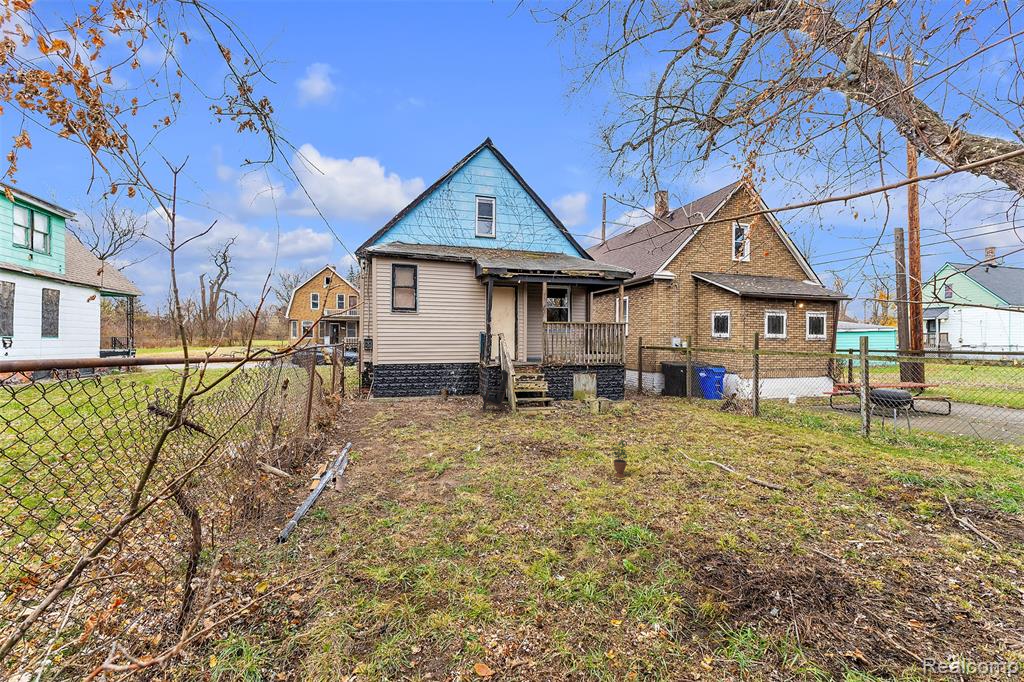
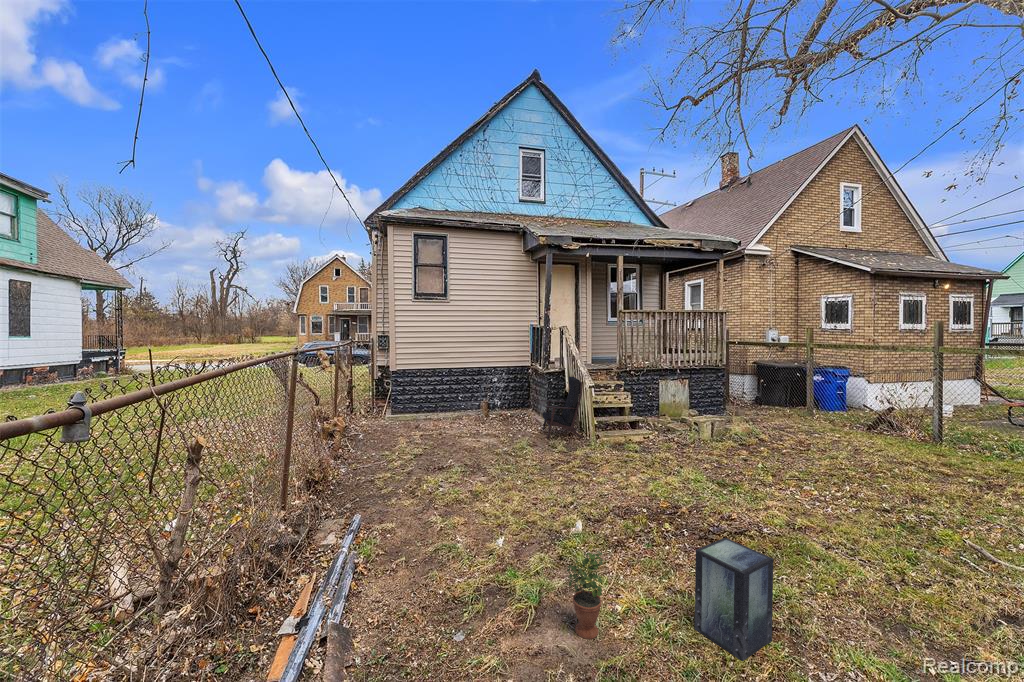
storage box: none [512,436,544,483] -> present [695,538,773,661]
potted plant: present [612,440,627,478] -> present [567,547,604,639]

